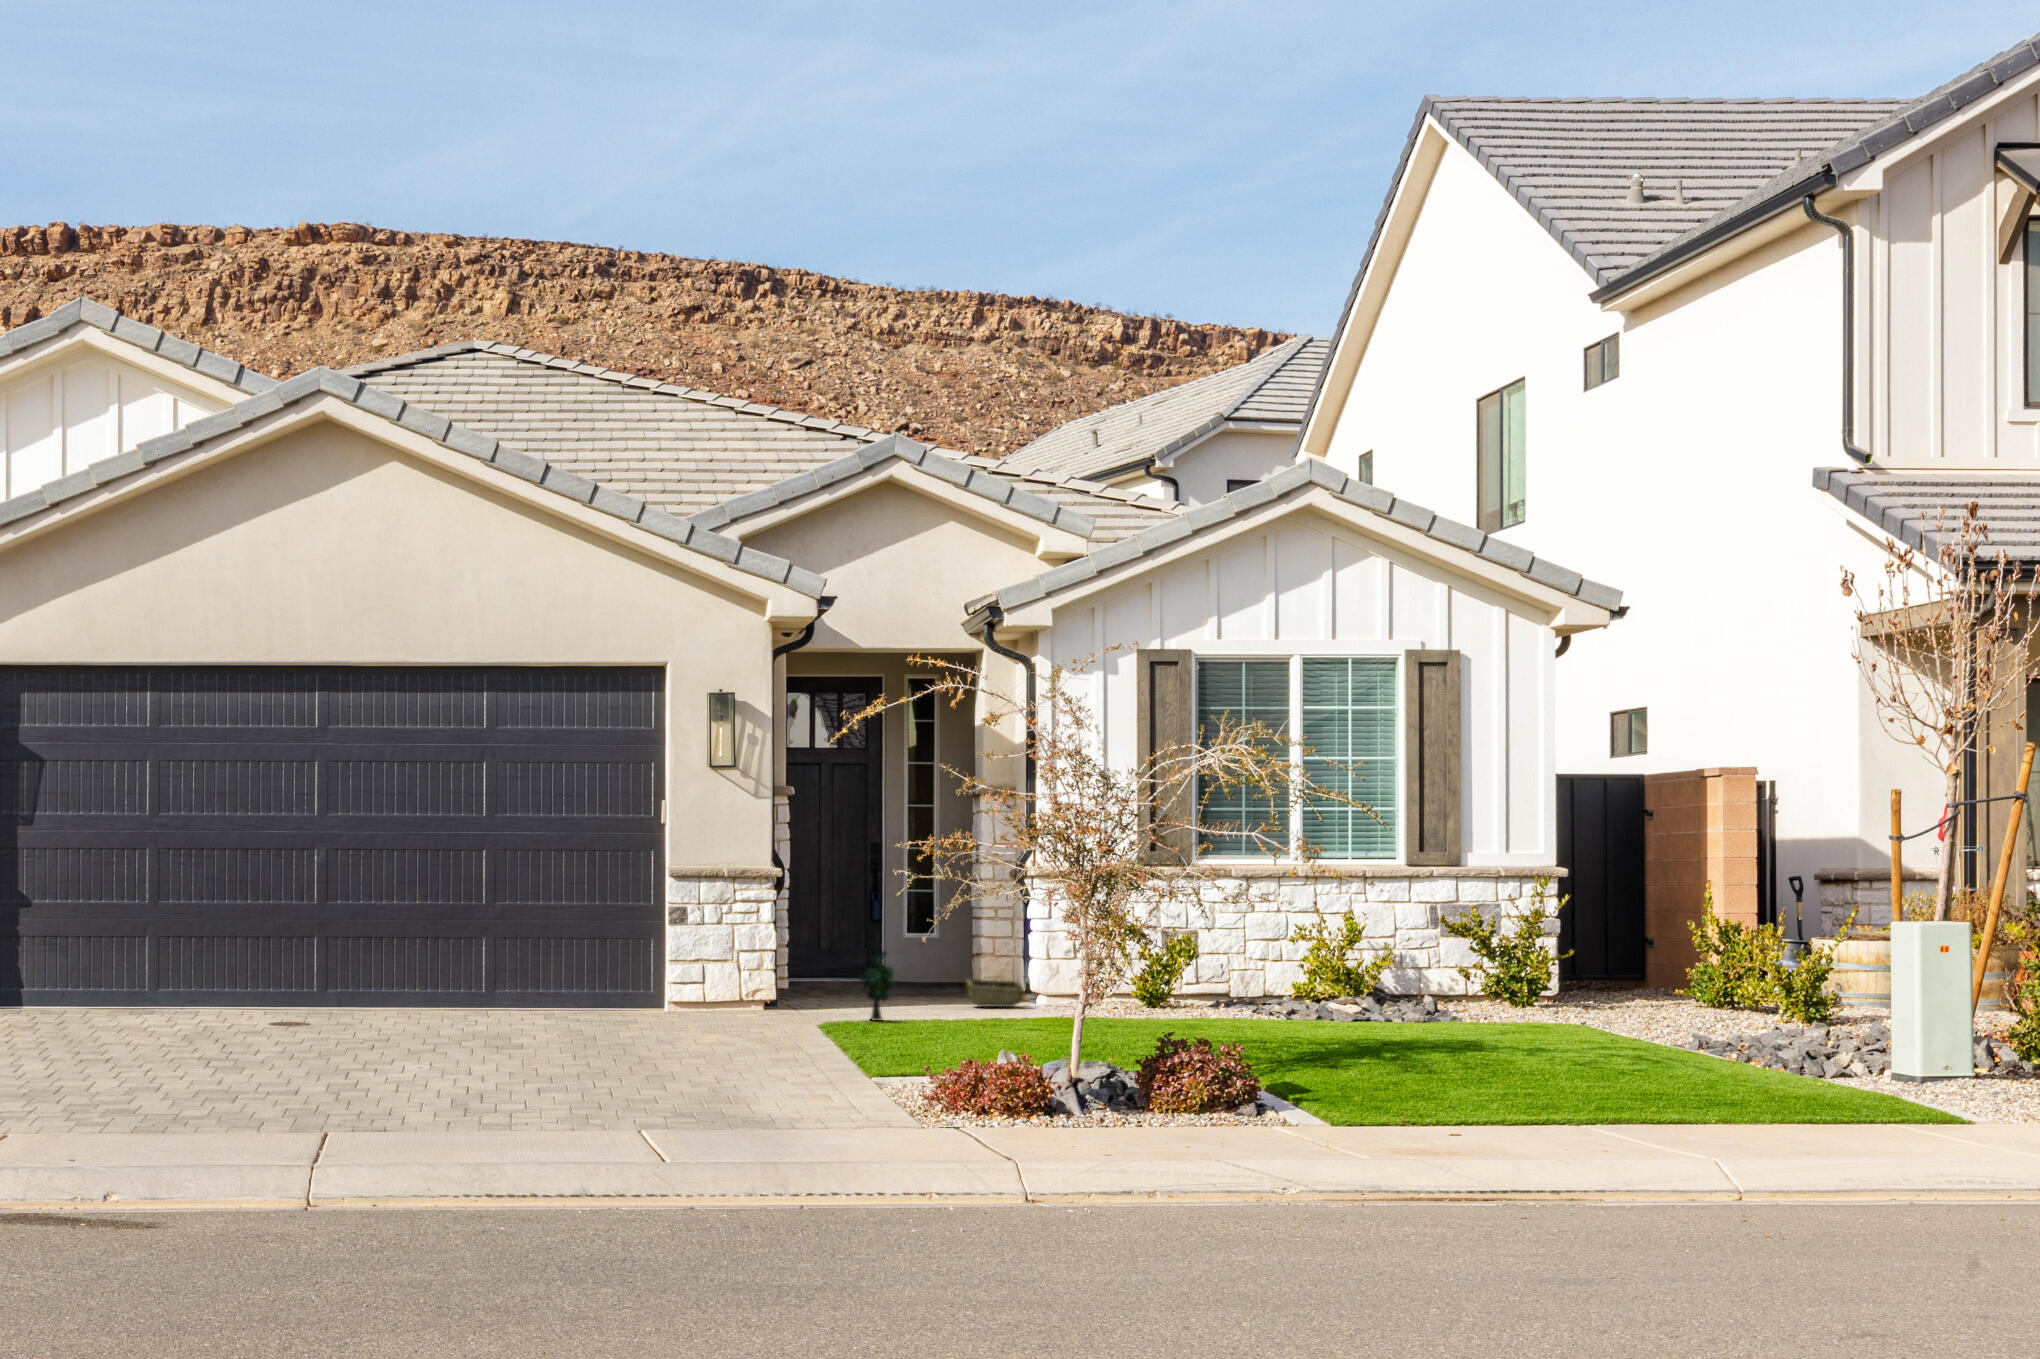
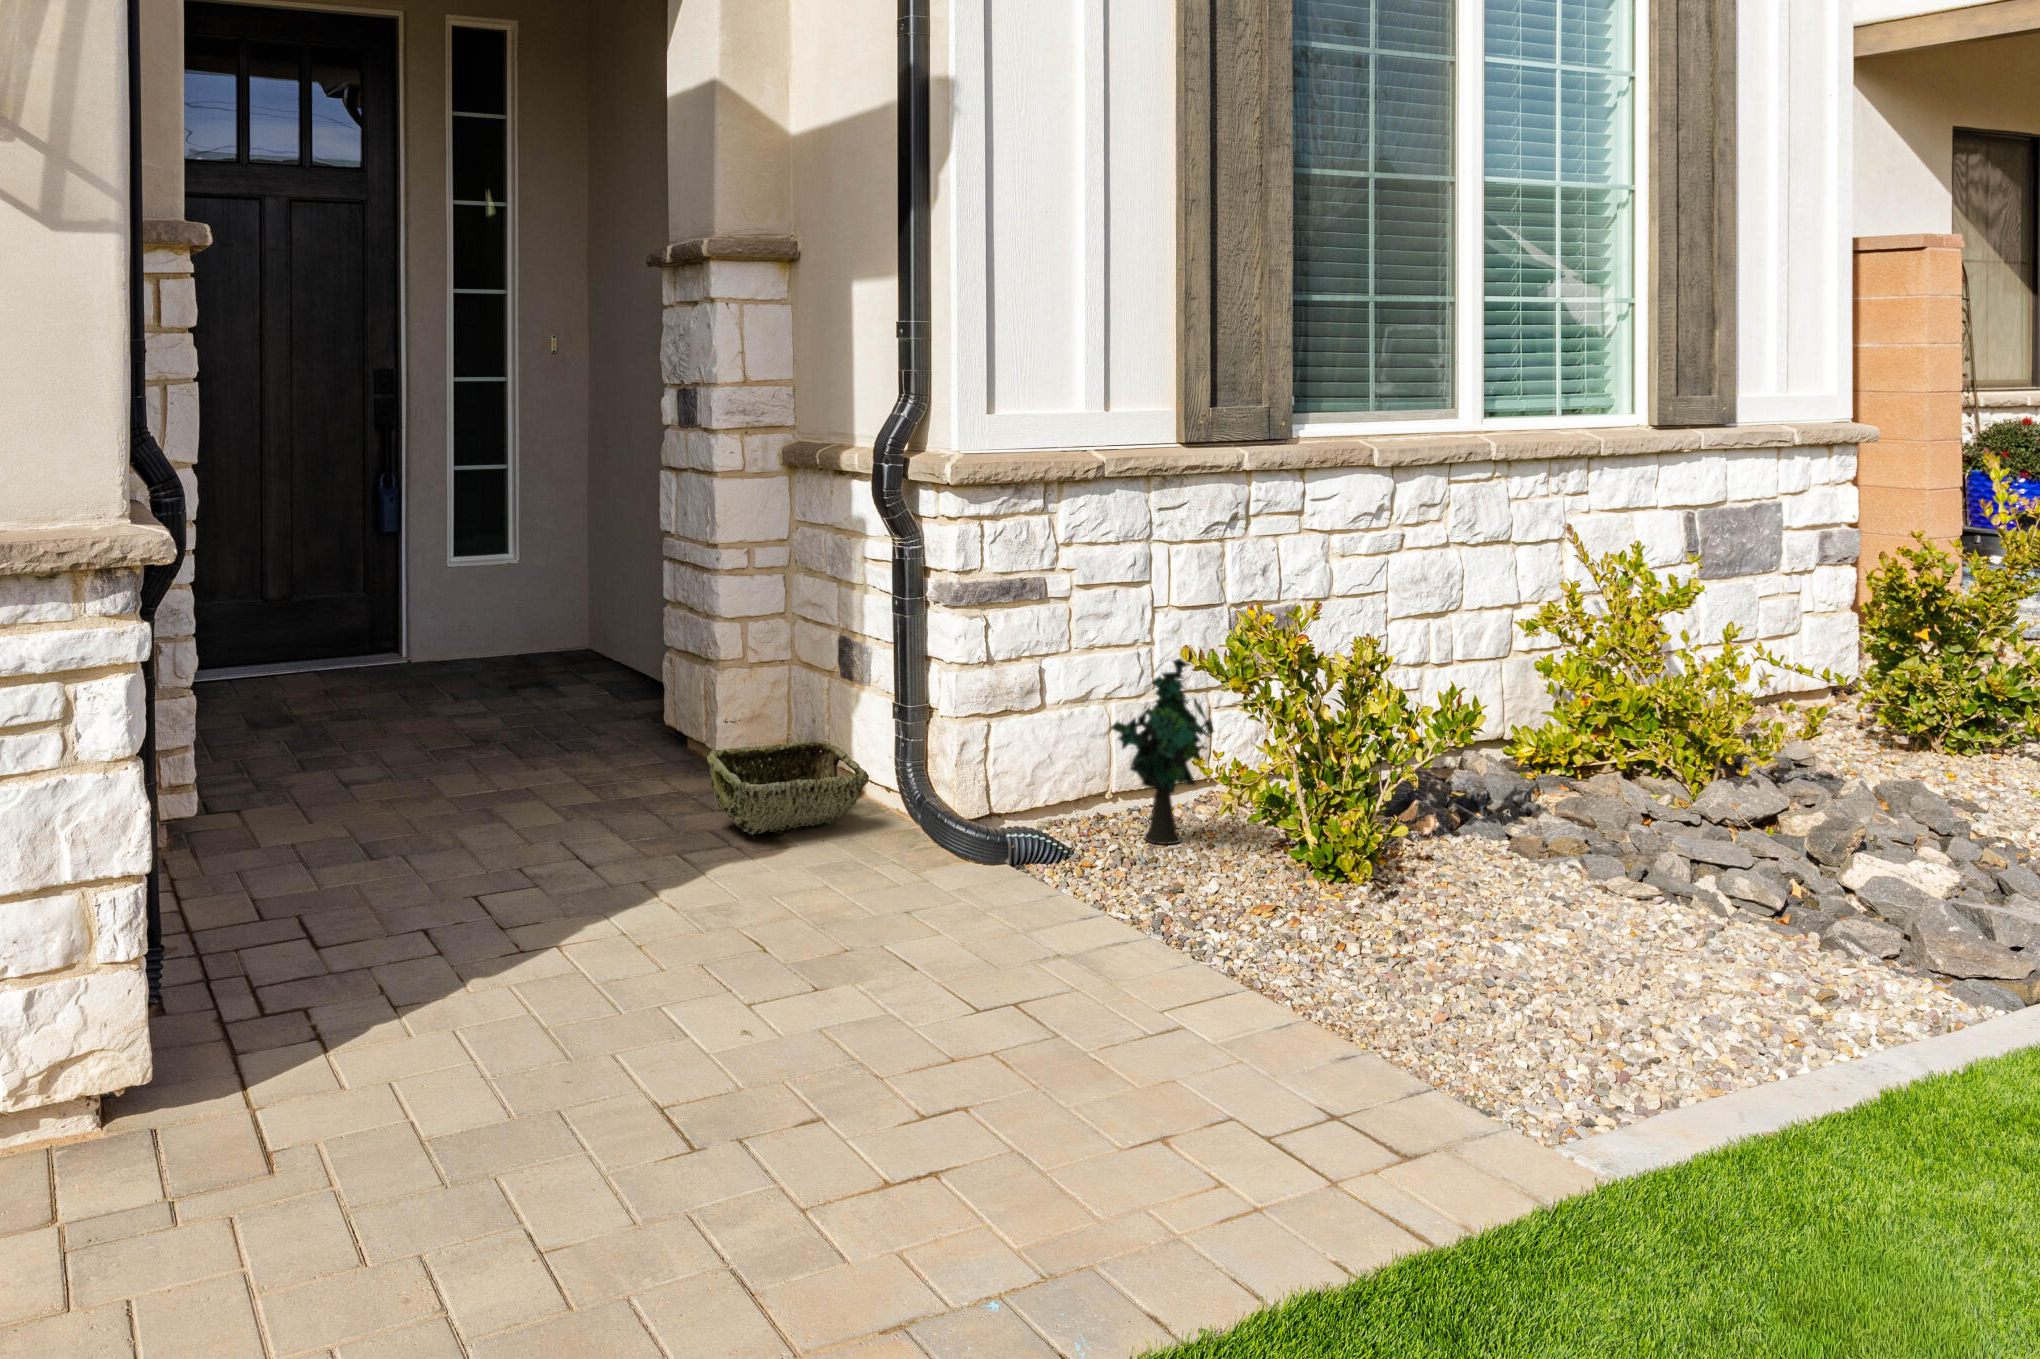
decorative plant: present [858,951,894,1021] -> present [1111,659,1214,845]

